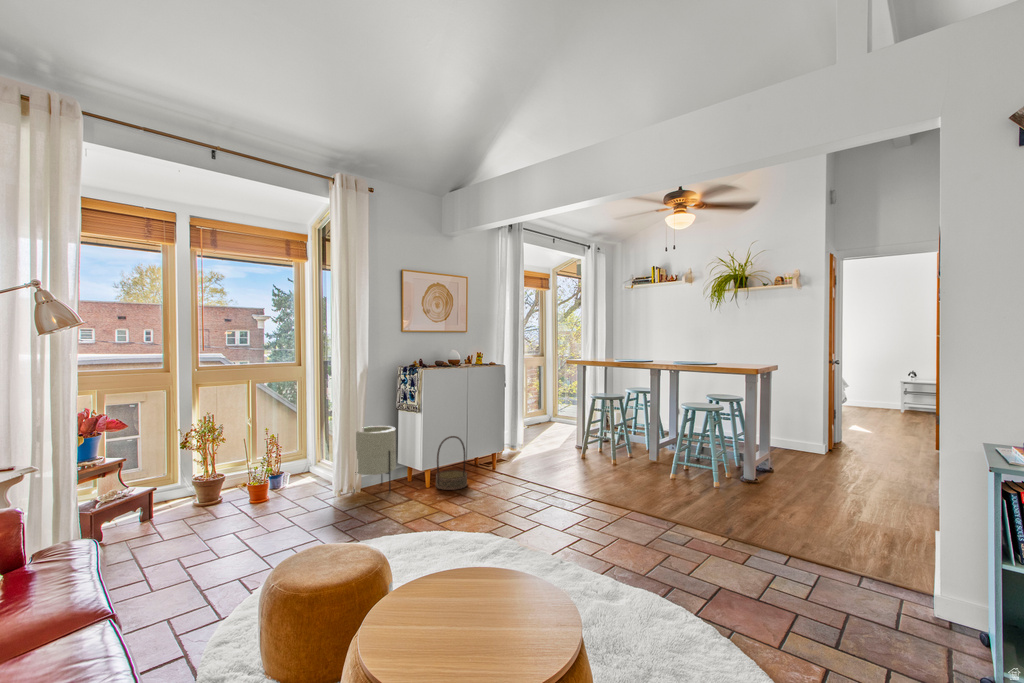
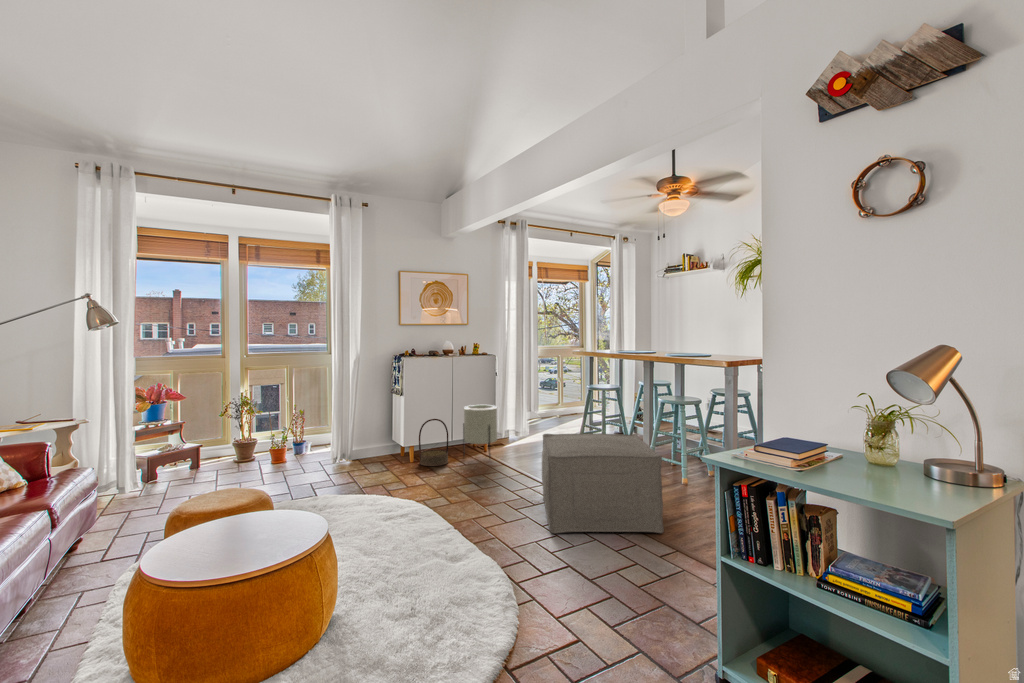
planter: present [354,426,396,492] -> present [463,405,497,456]
ottoman: none [613,442,773,556] -> present [542,433,664,533]

